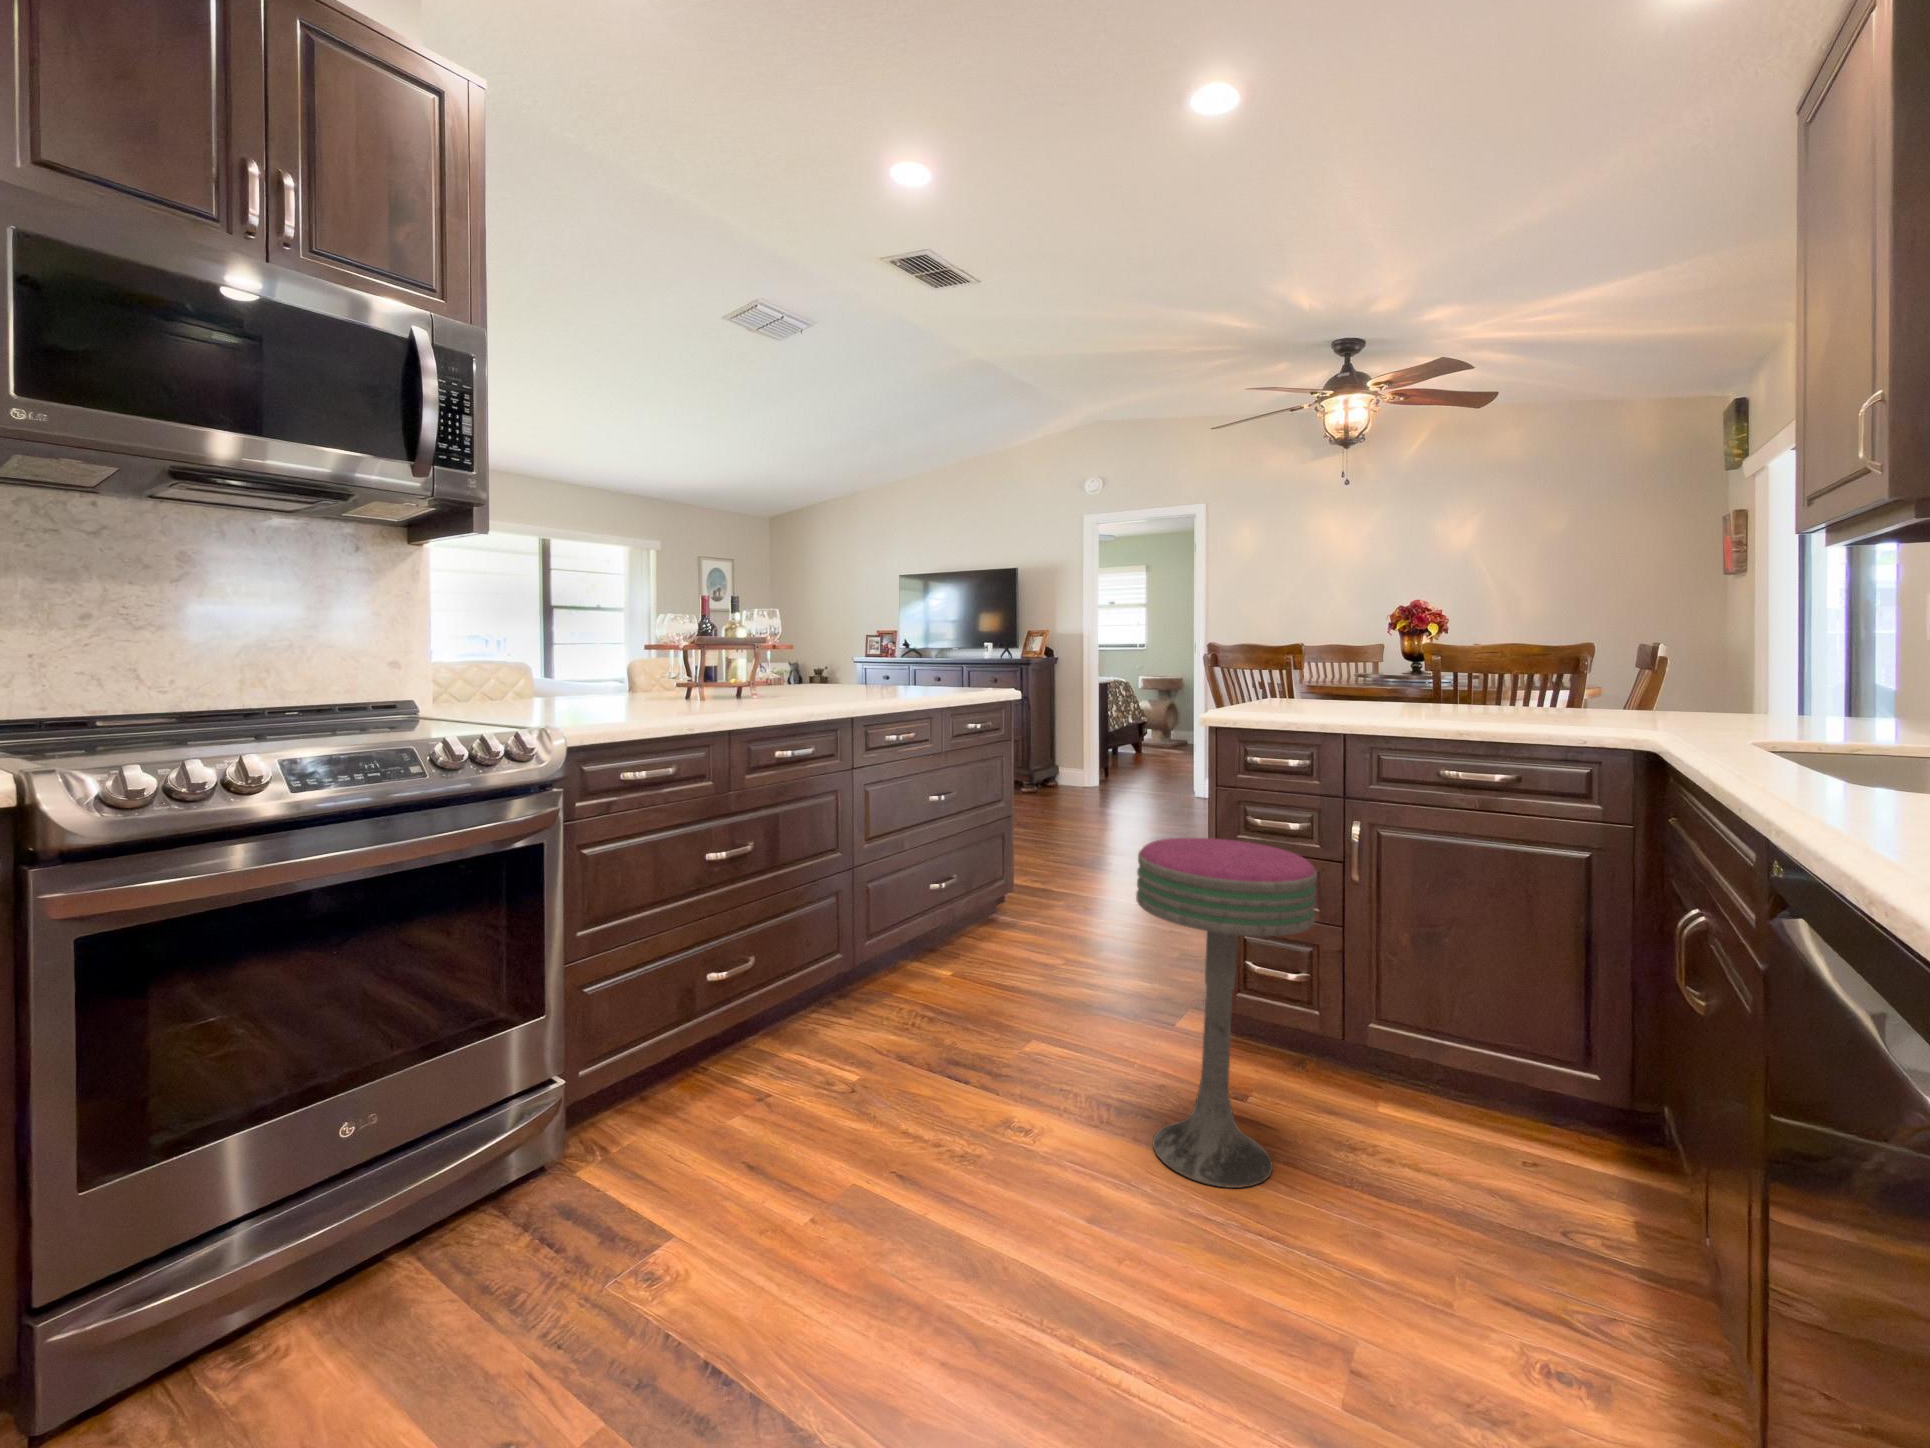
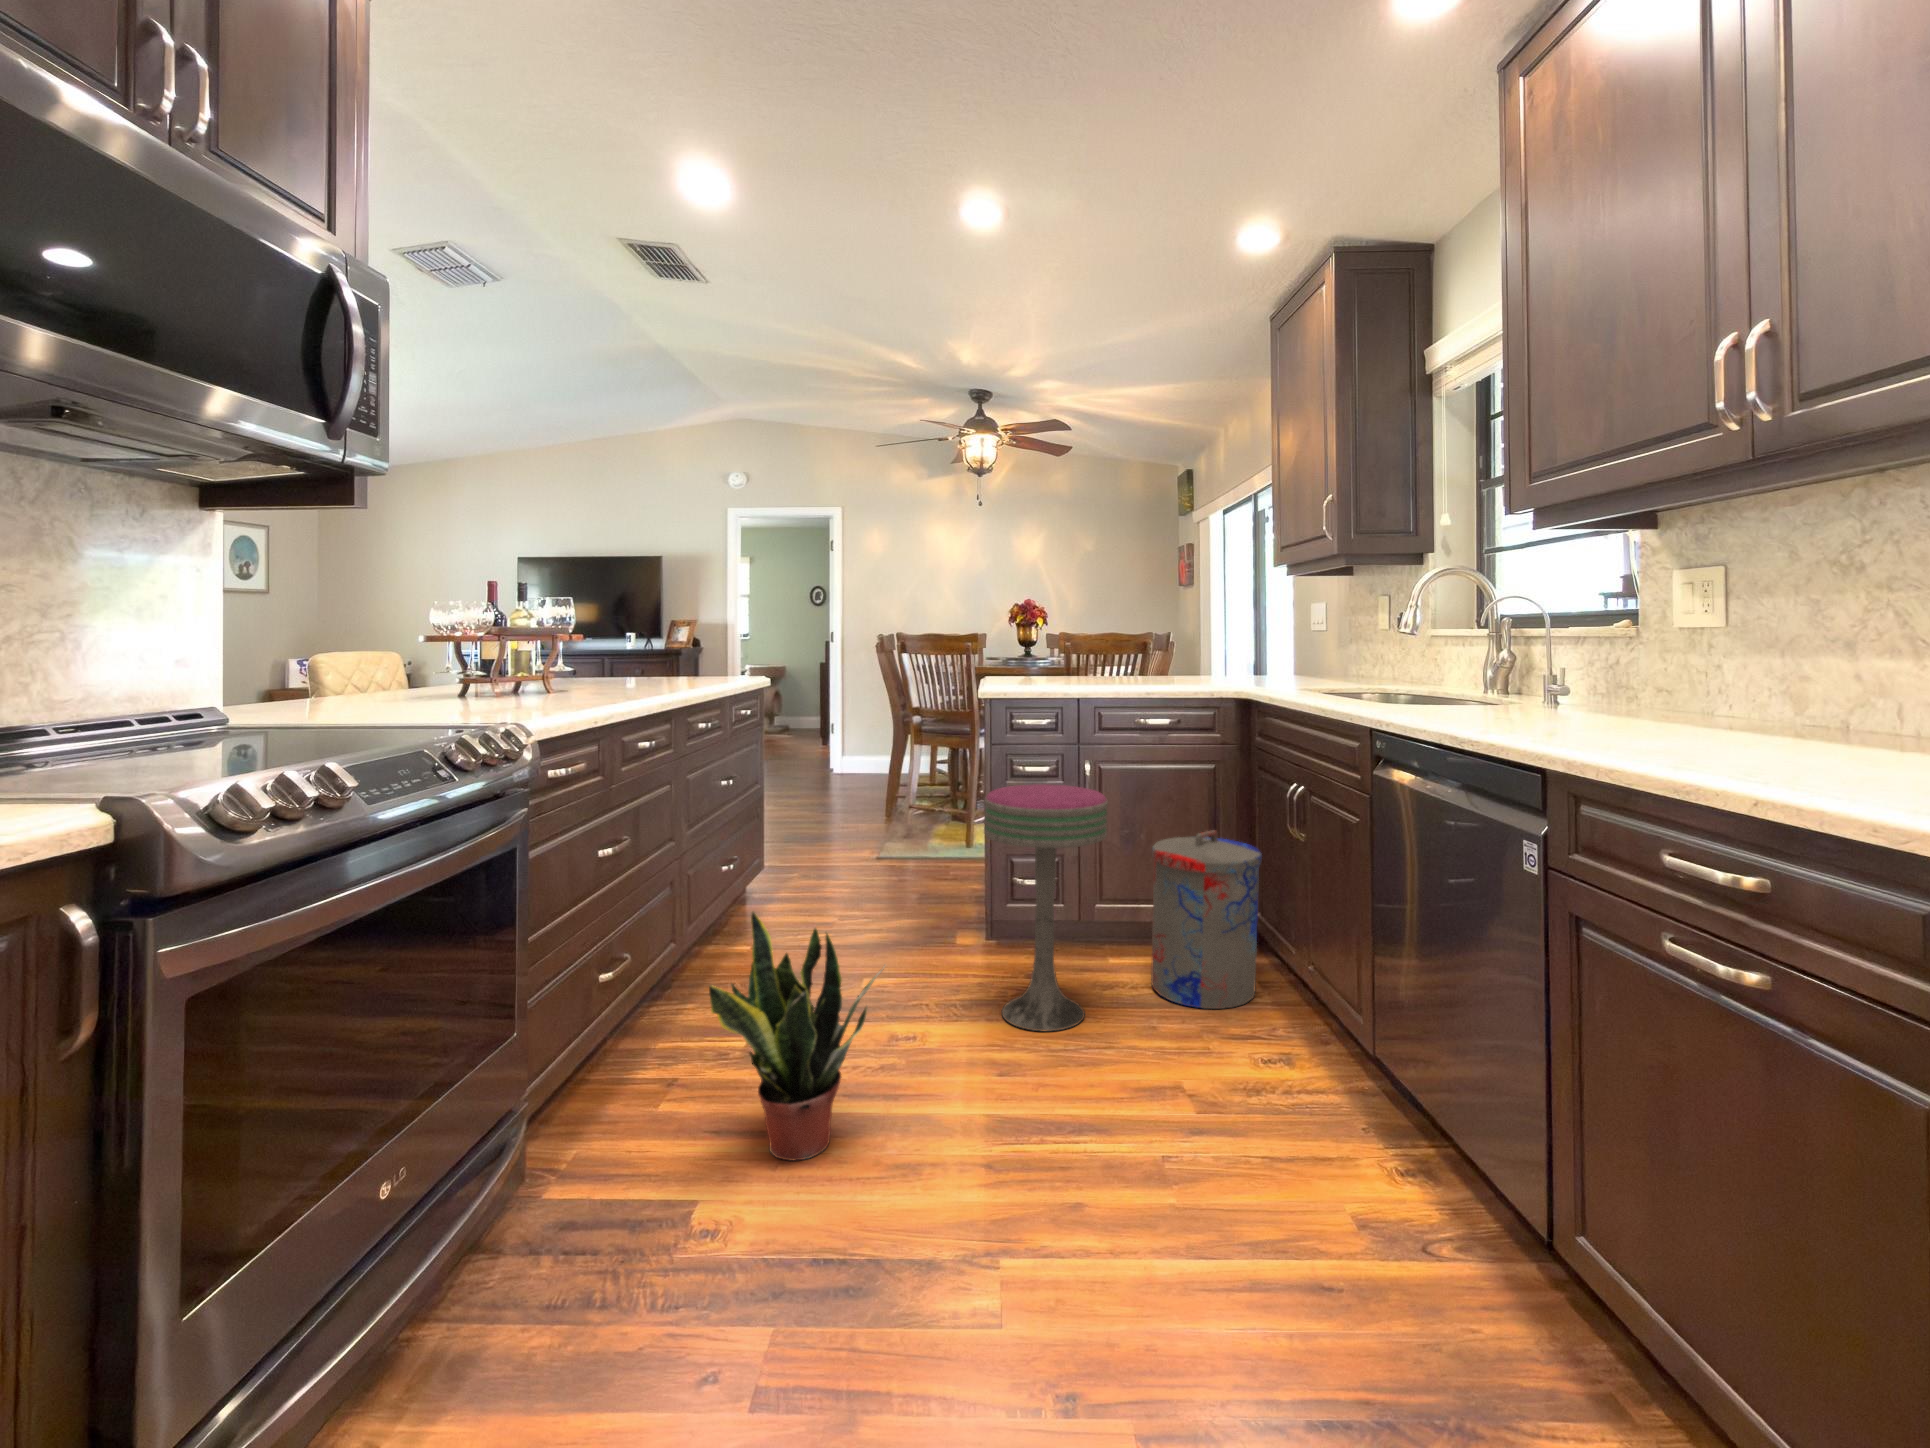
potted plant: none [698,936,918,1238] -> present [709,912,883,1160]
trash can: none [1405,950,1616,1250] -> present [1151,830,1262,1009]

